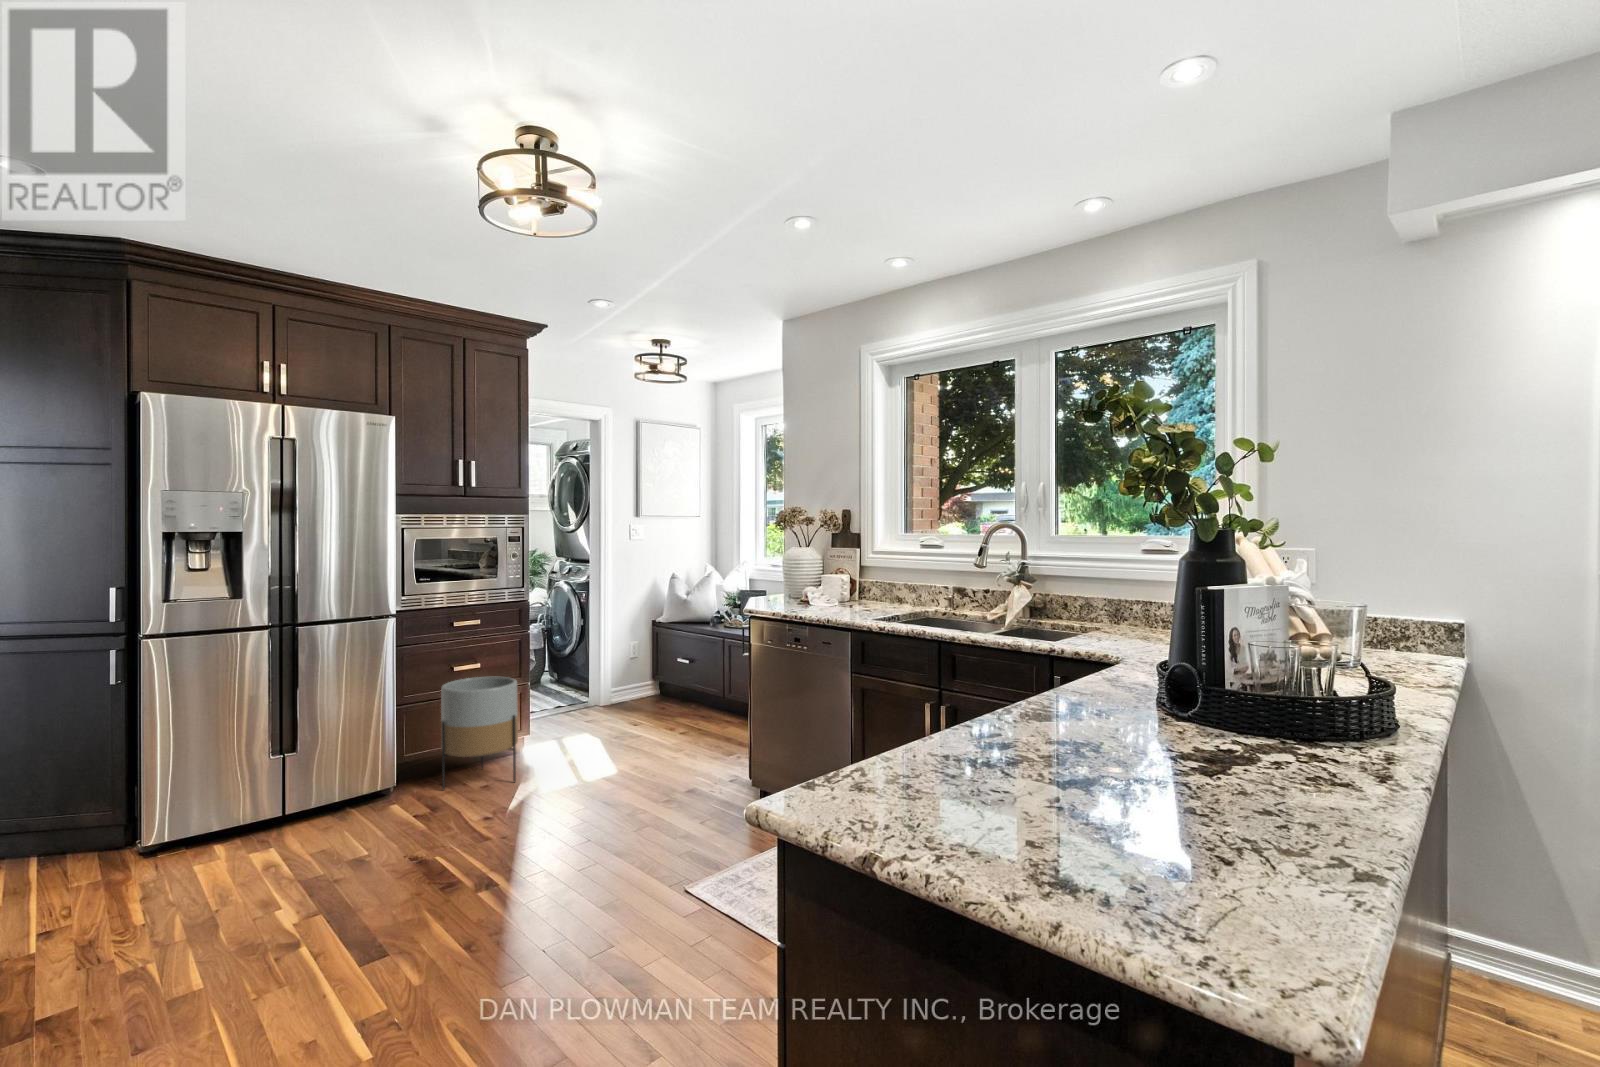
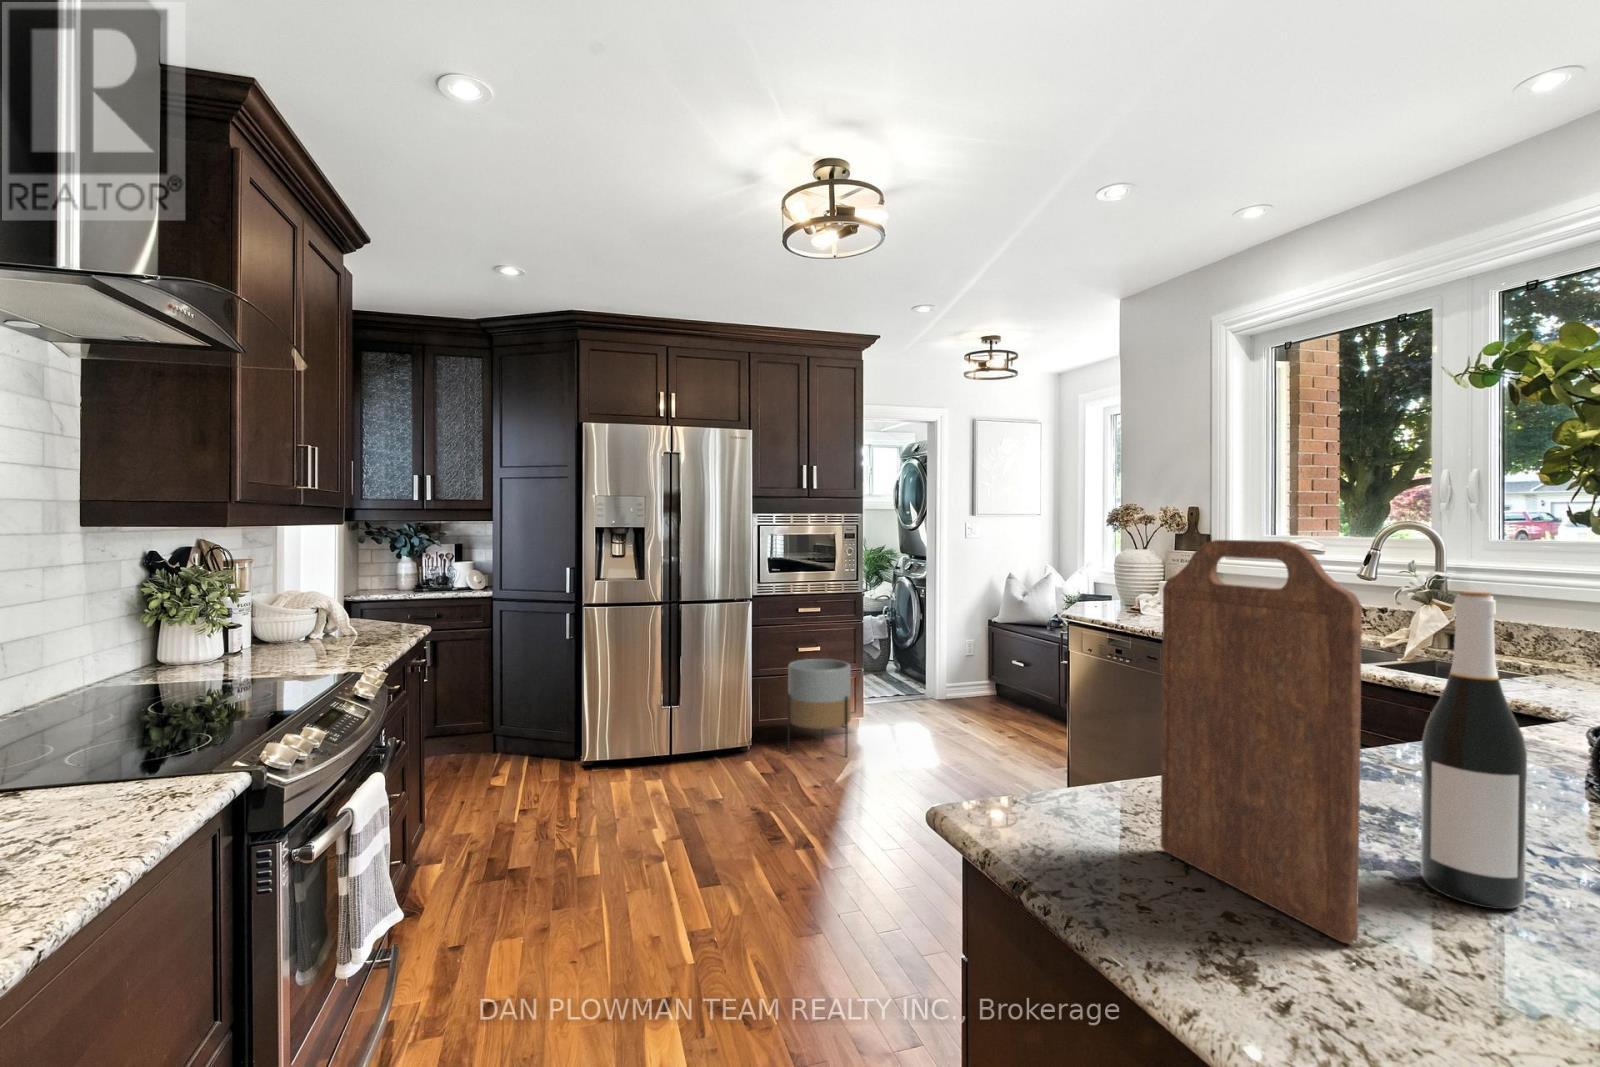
cutting board: none [957,538,1119,846] -> present [1161,540,1362,943]
wine bottle: none [1122,574,1184,802] -> present [1421,591,1527,909]

